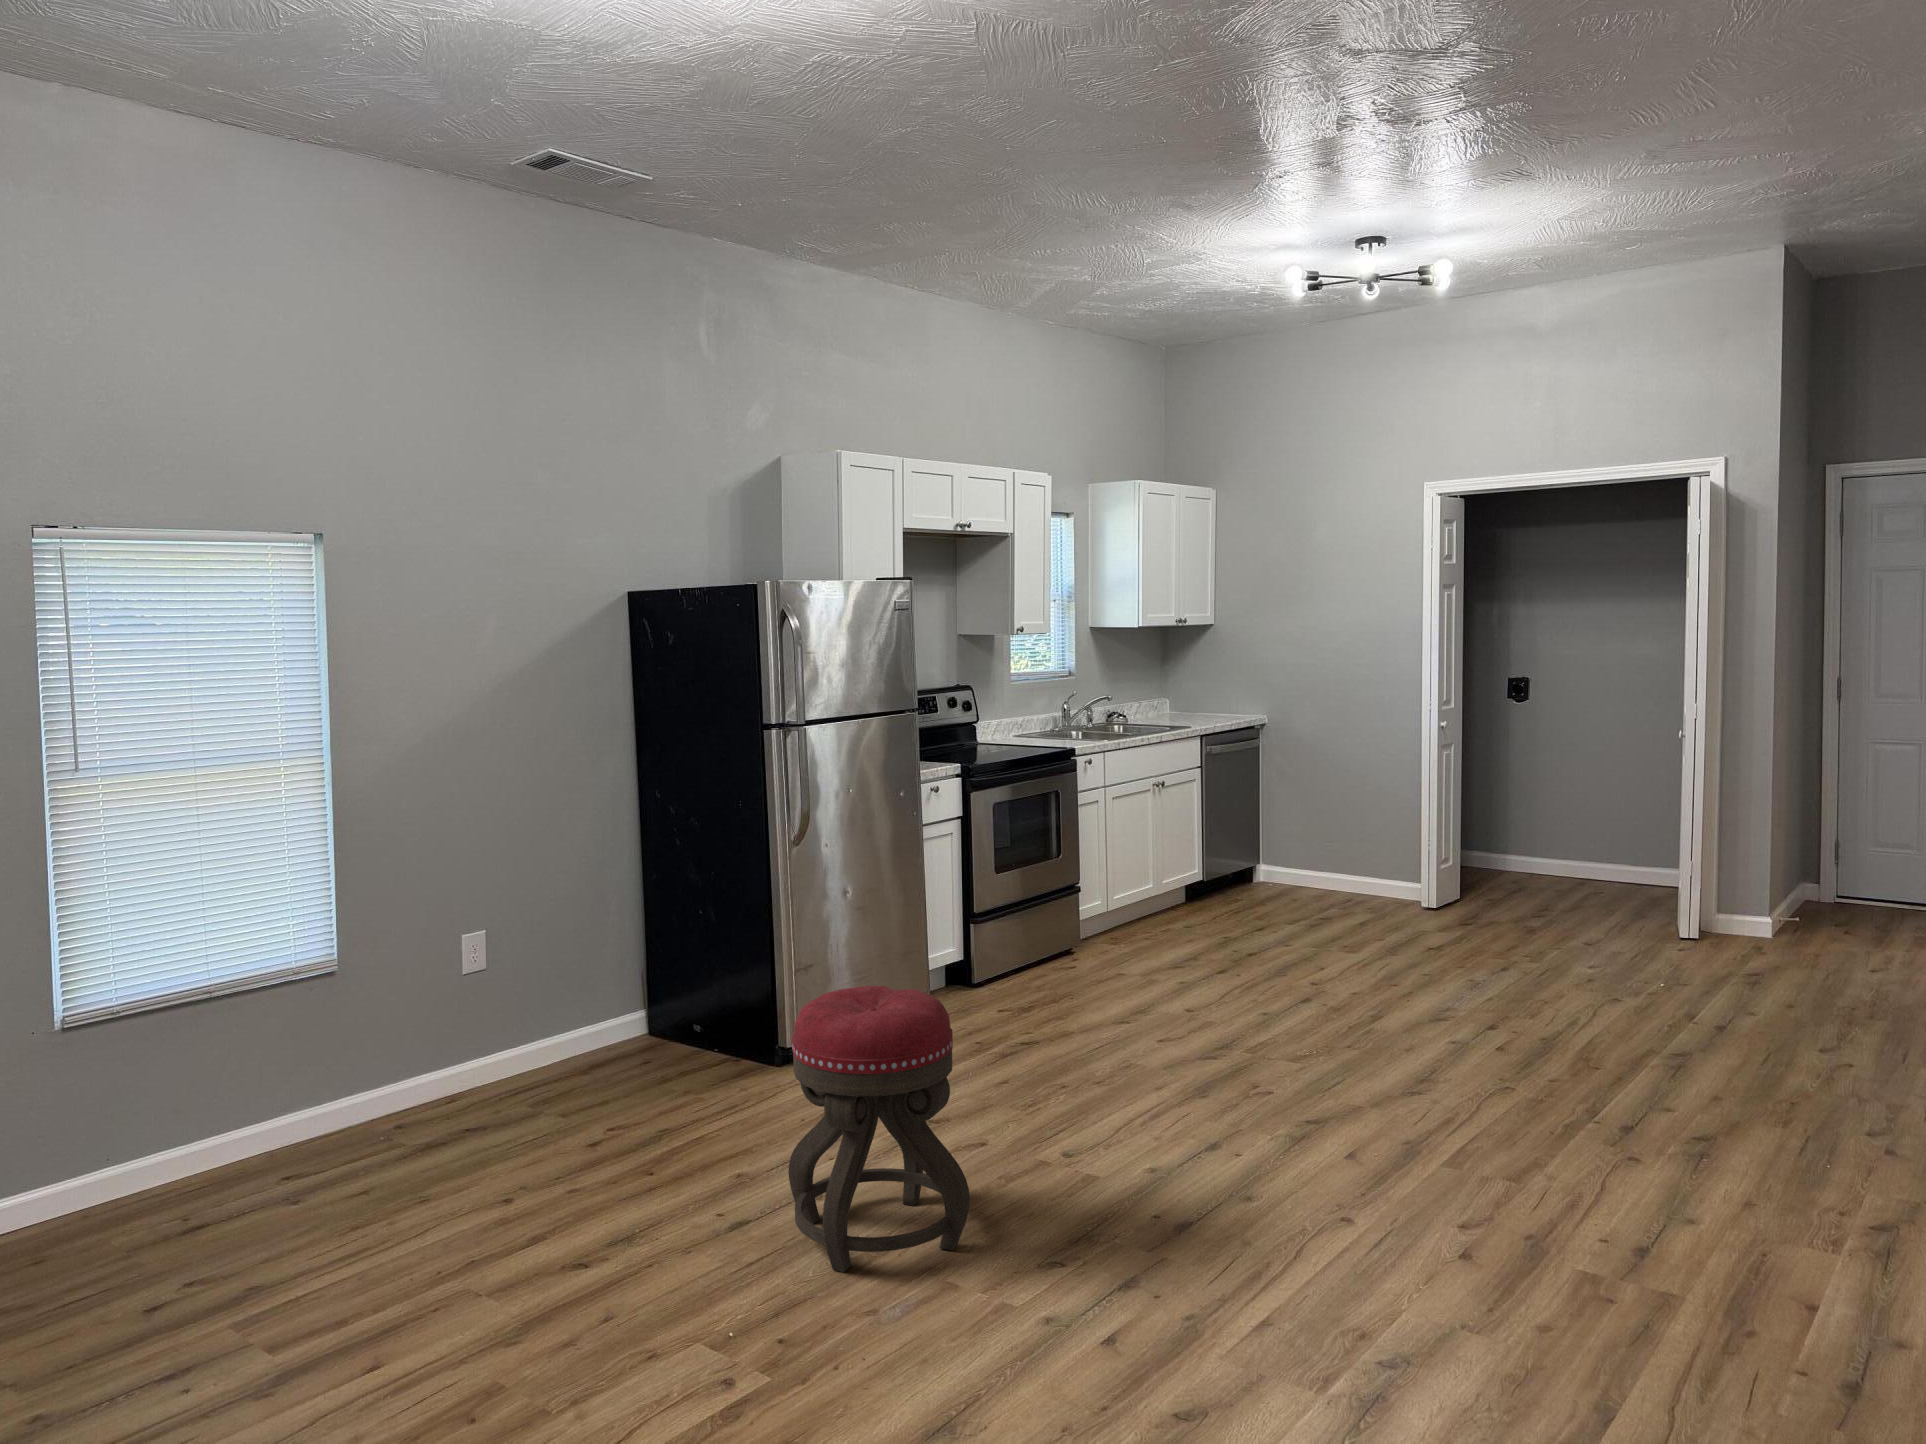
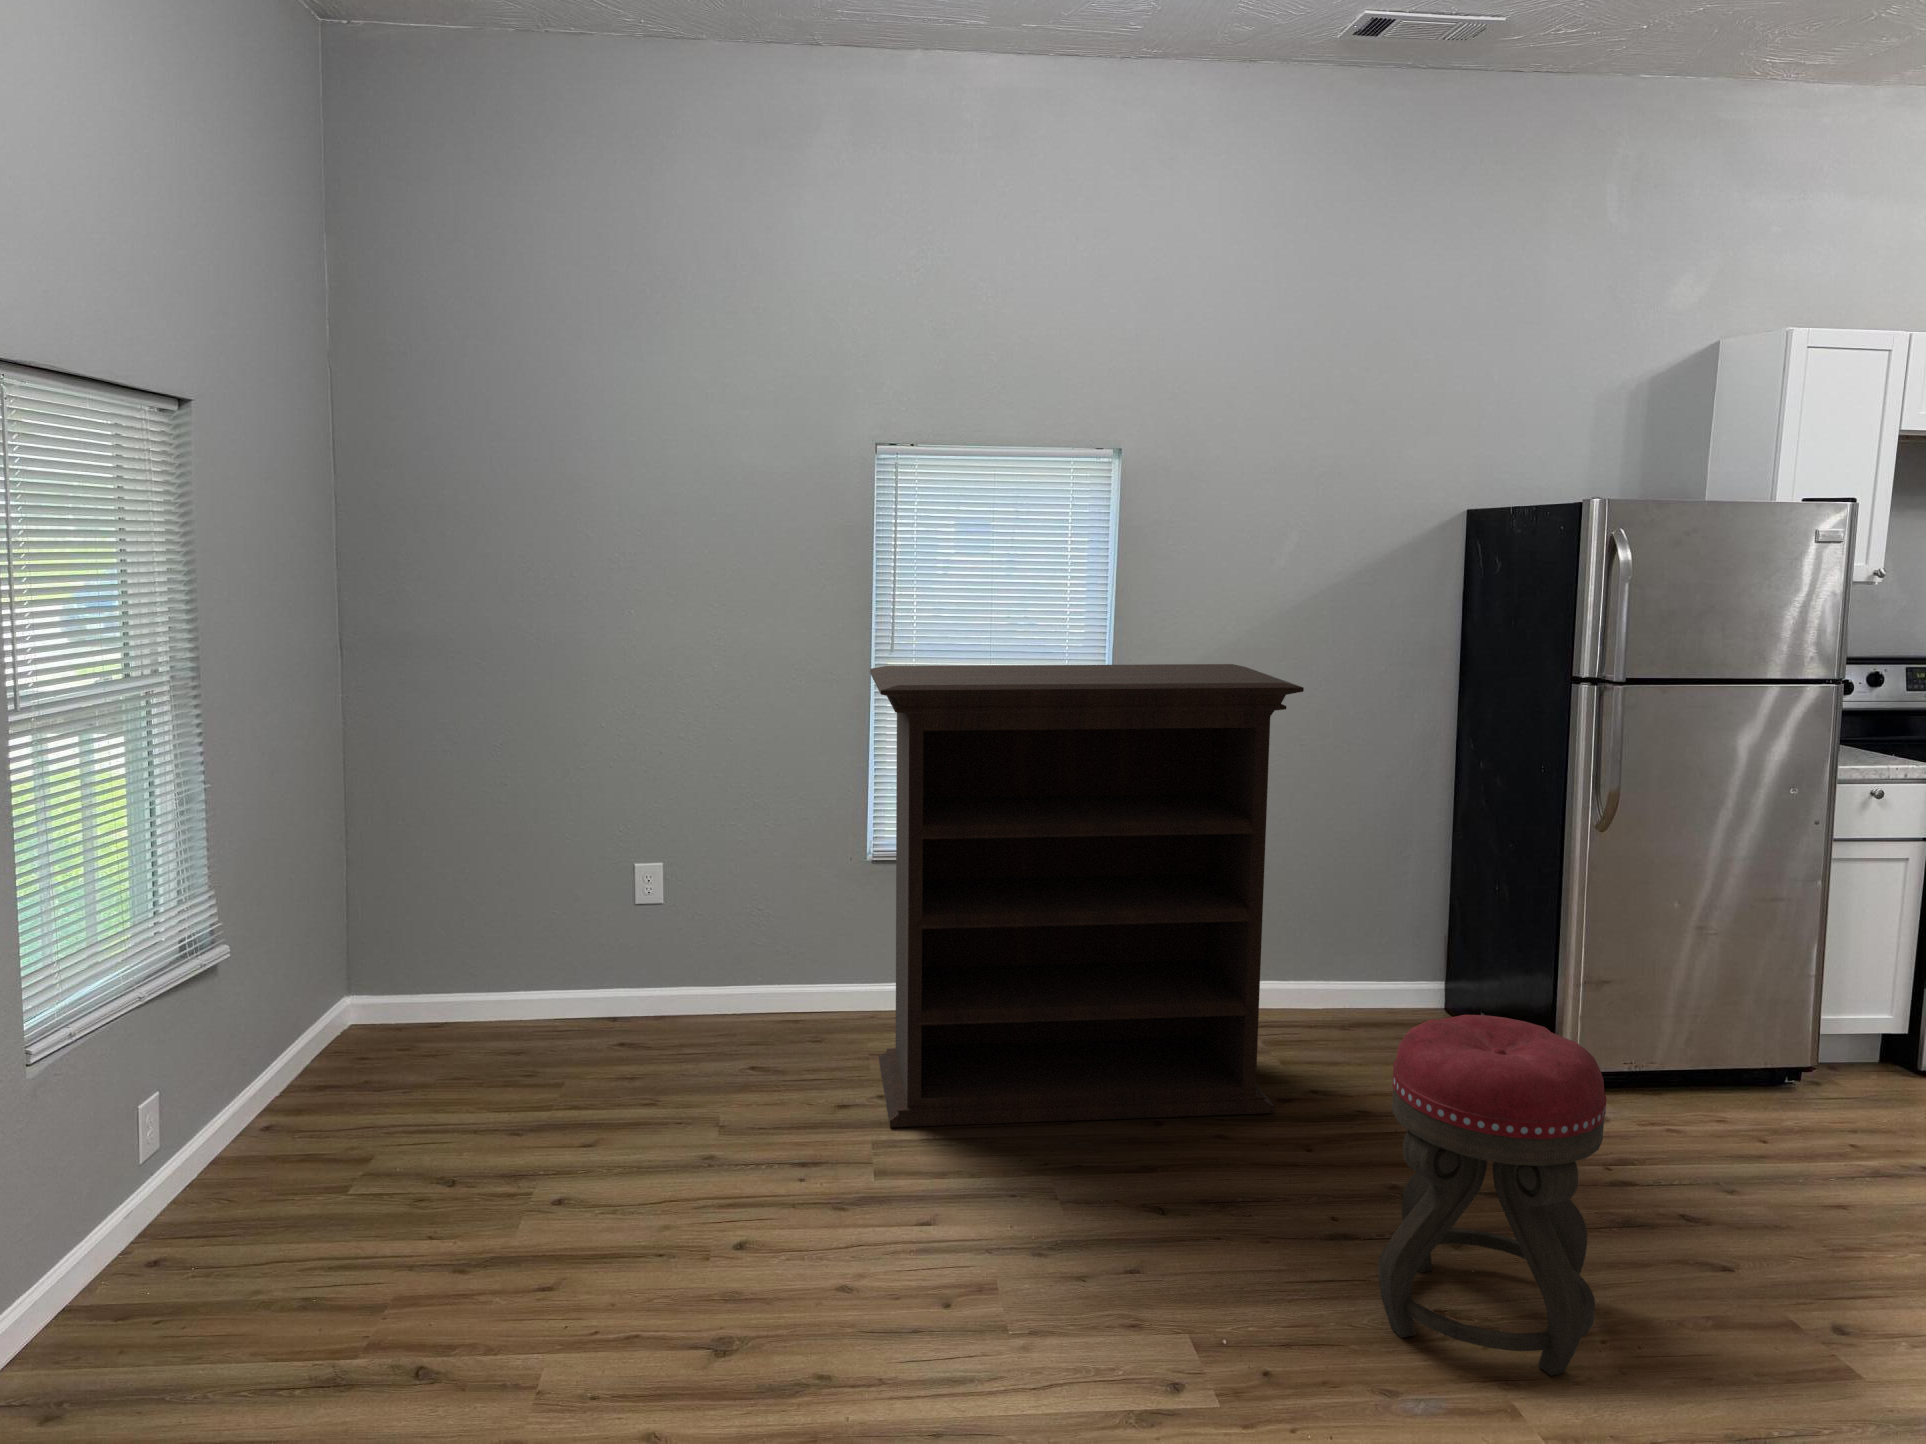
bookshelf: none [97,741,599,1310] -> present [870,664,1304,1127]

